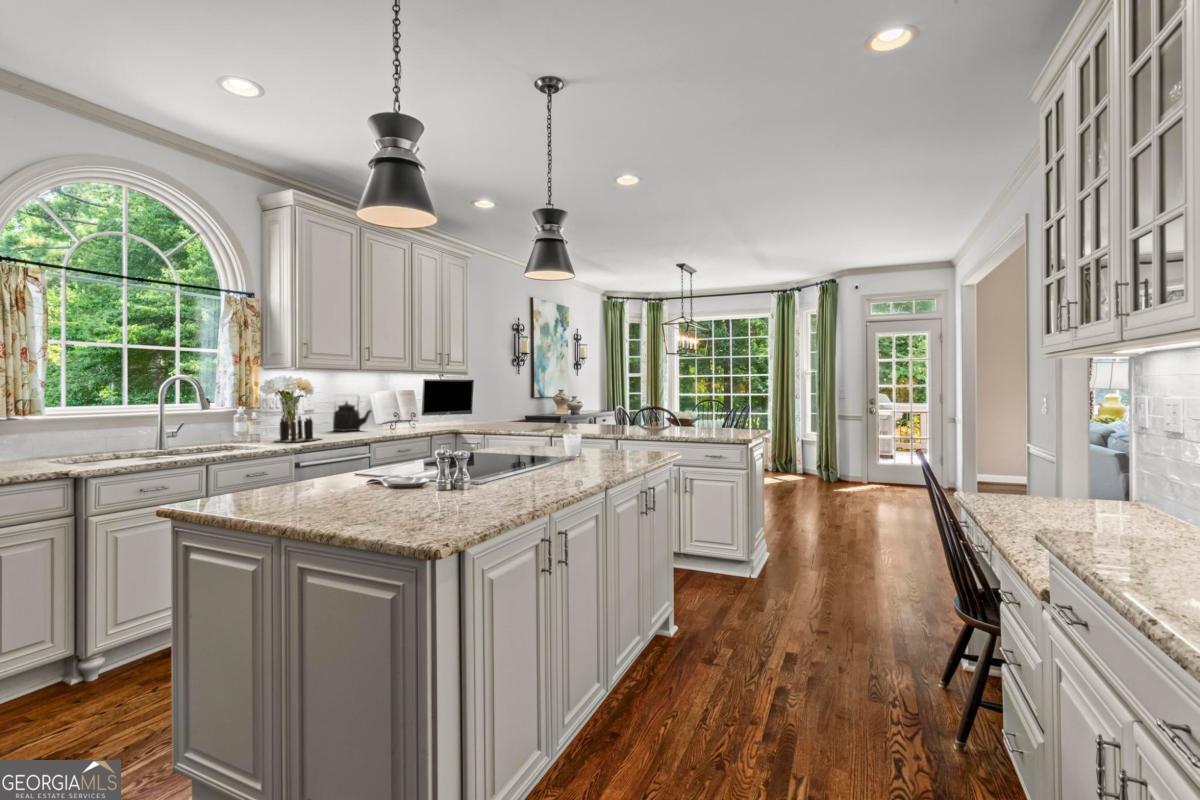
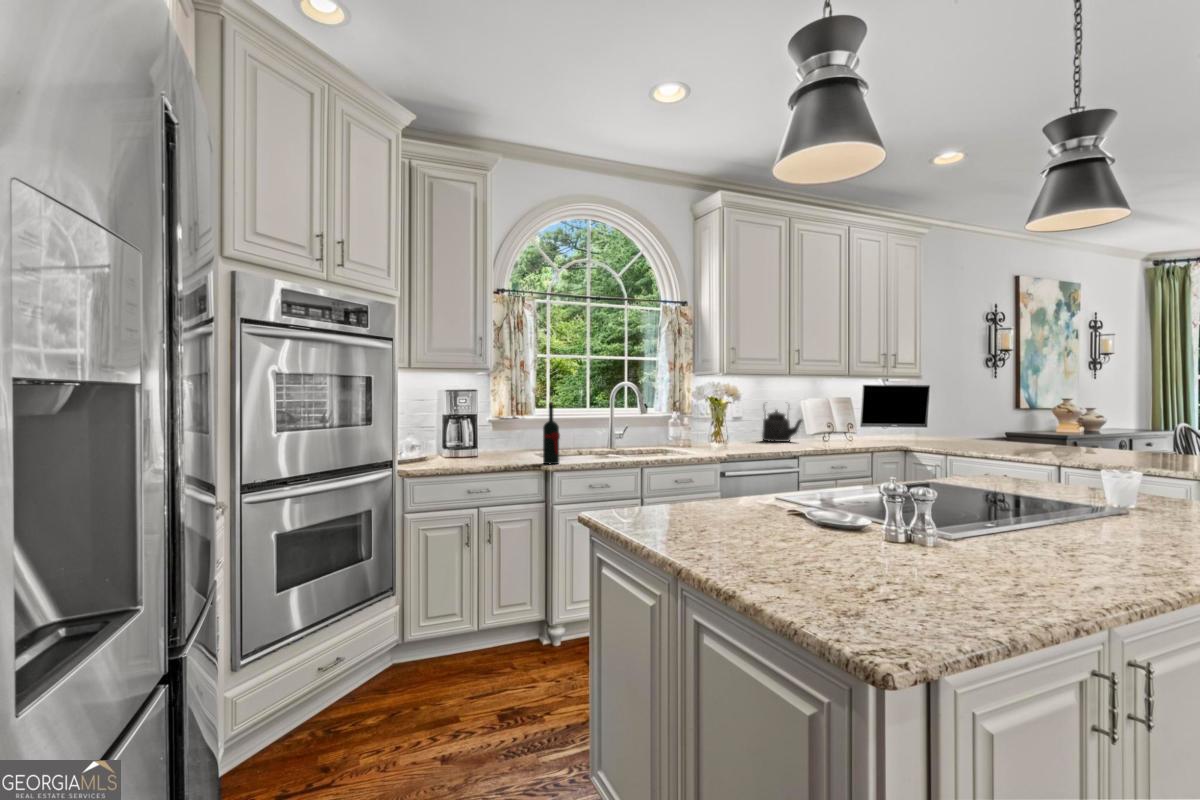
wine bottle: none [70,398,96,471] -> present [543,402,560,464]
candle: present [276,416,320,442] -> none [698,422,750,450]

